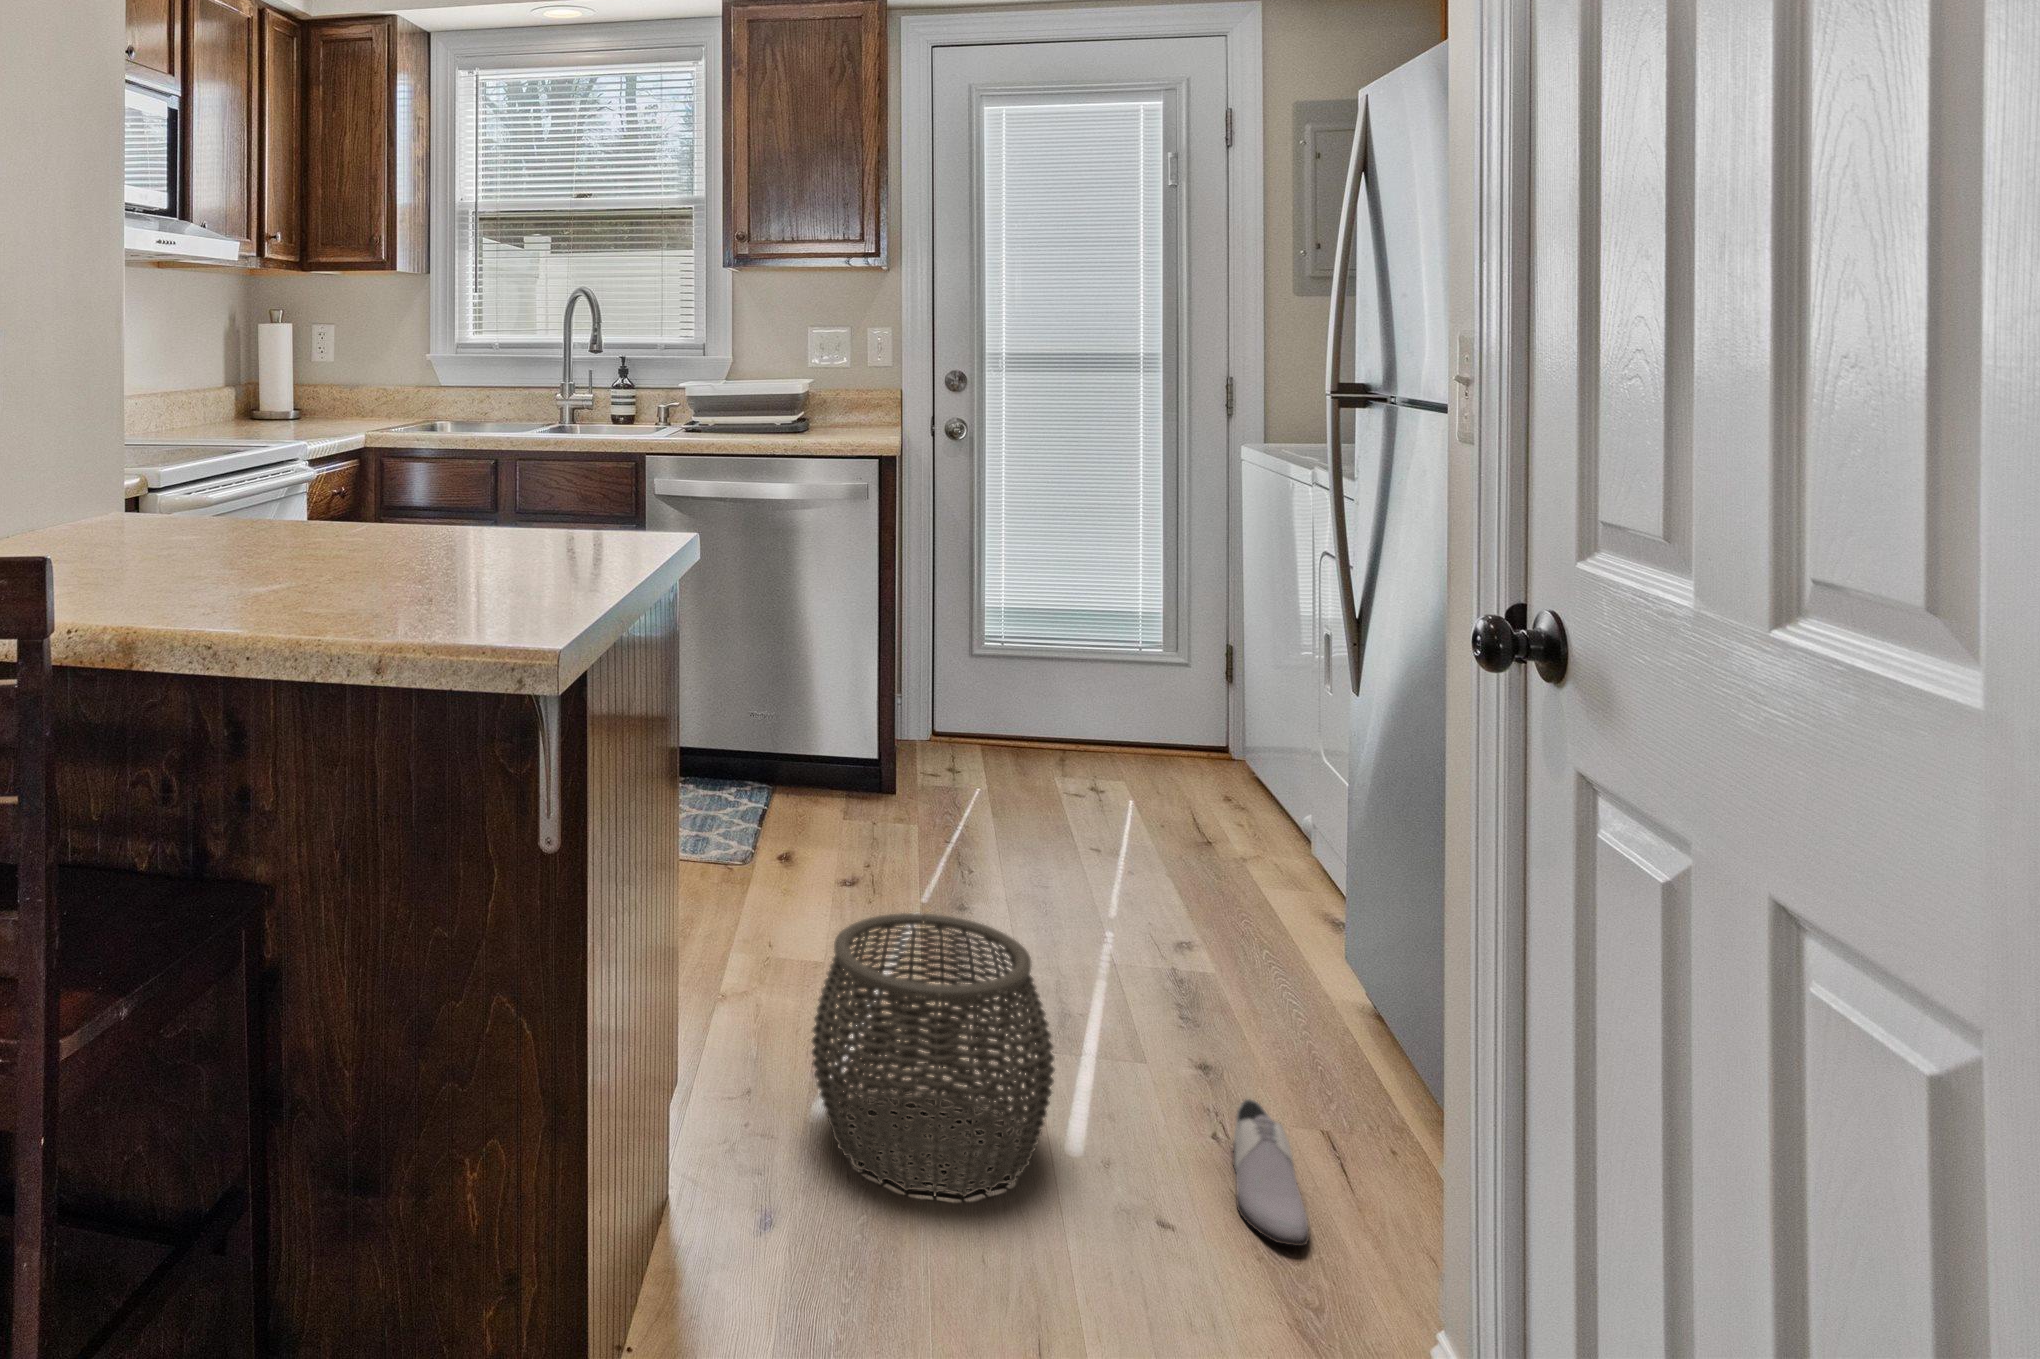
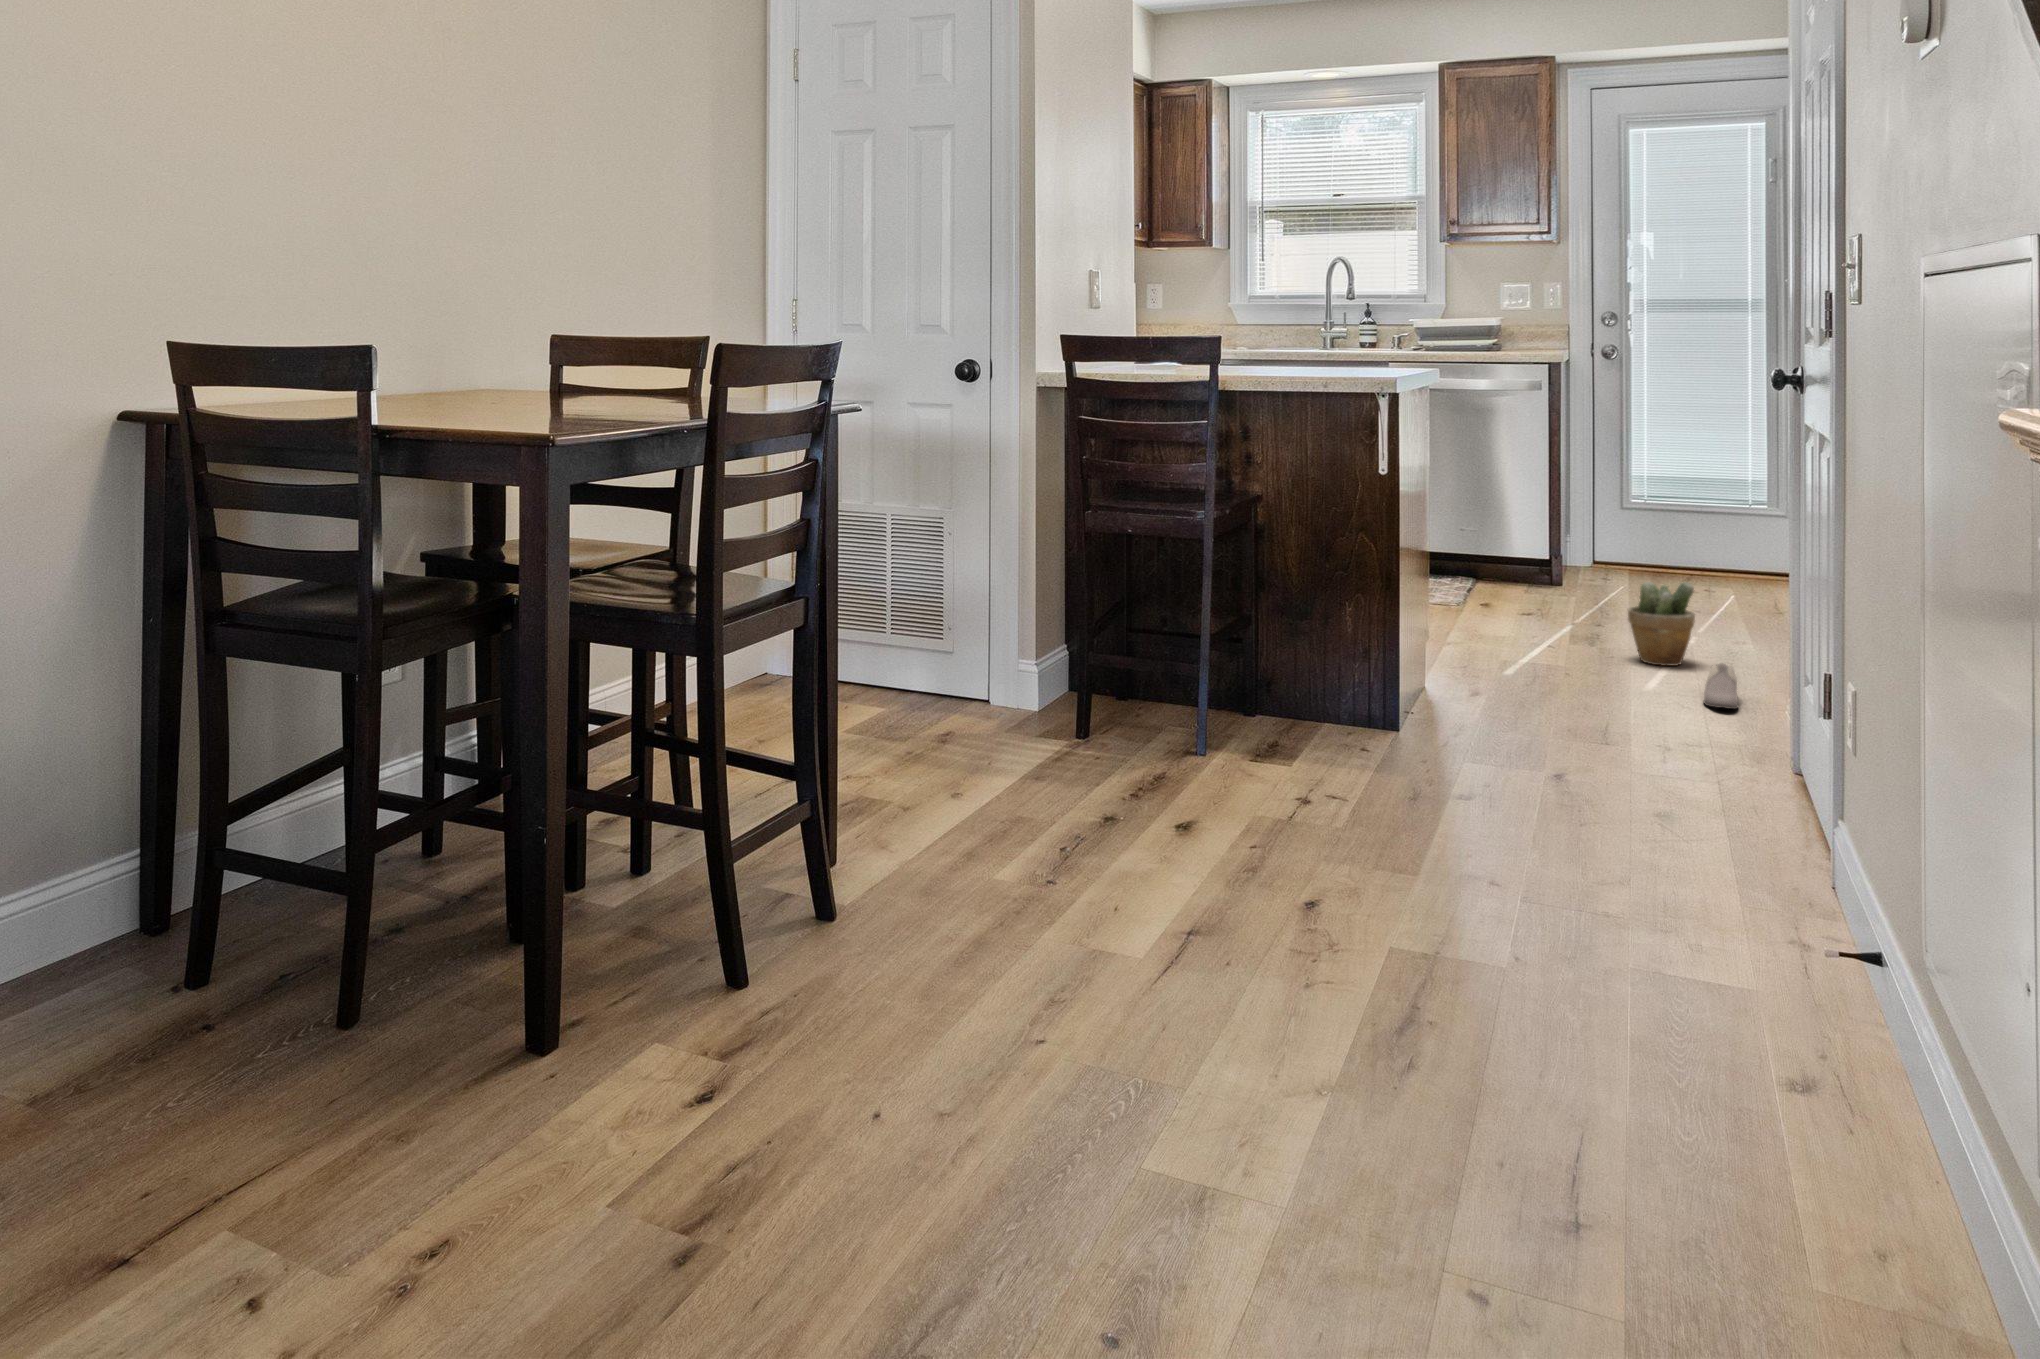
potted plant: none [1054,895,1168,1051] -> present [1628,582,1695,666]
woven basket: present [812,913,1055,1197] -> none [1475,570,1608,691]

